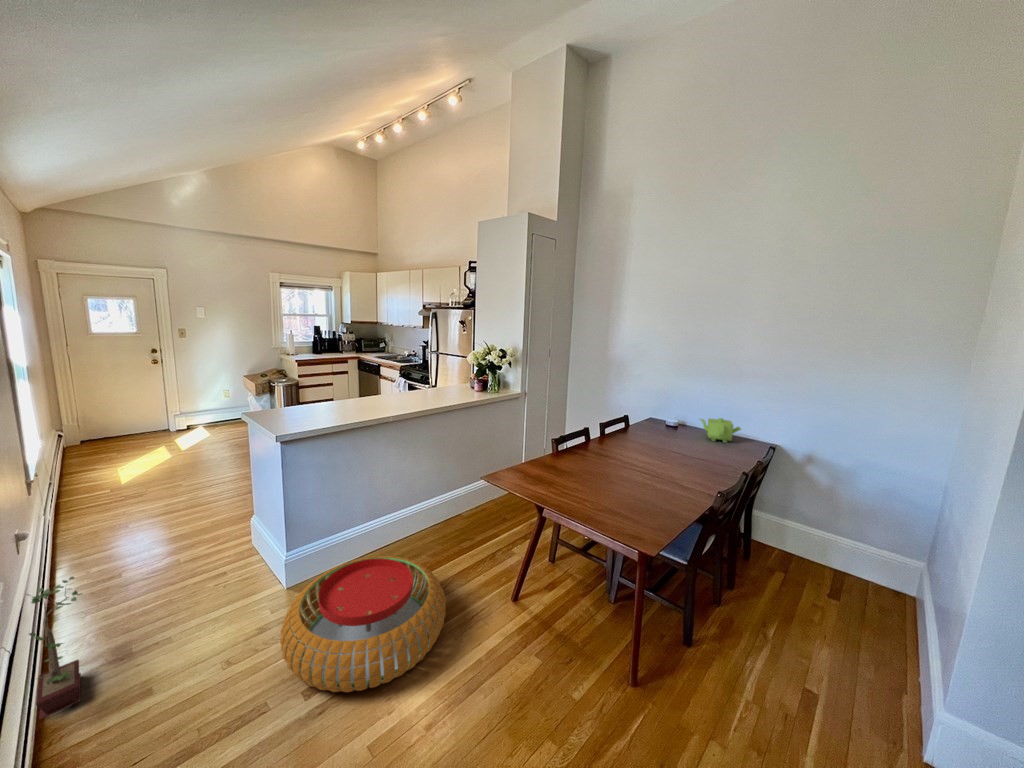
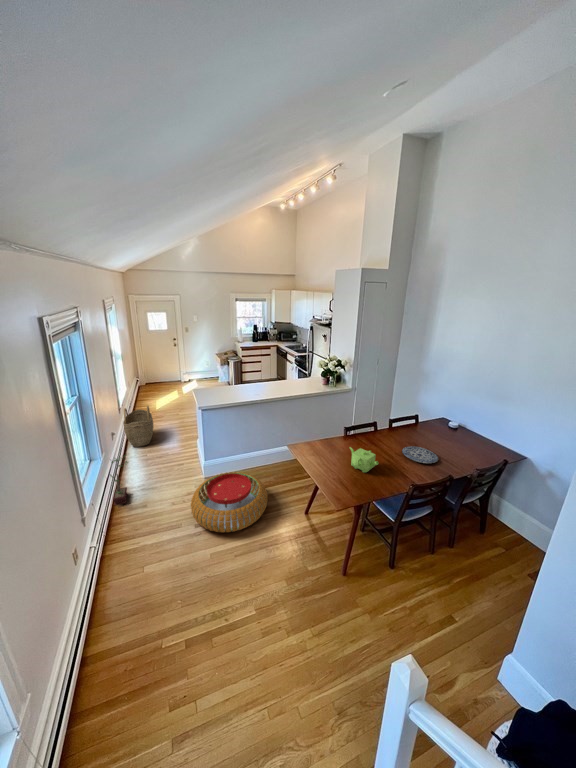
teapot: present [700,418,741,443] -> present [349,447,379,473]
plate: none [653,450,707,467] -> present [402,446,438,463]
woven basket: none [44,466,130,565] -> present [123,406,154,447]

